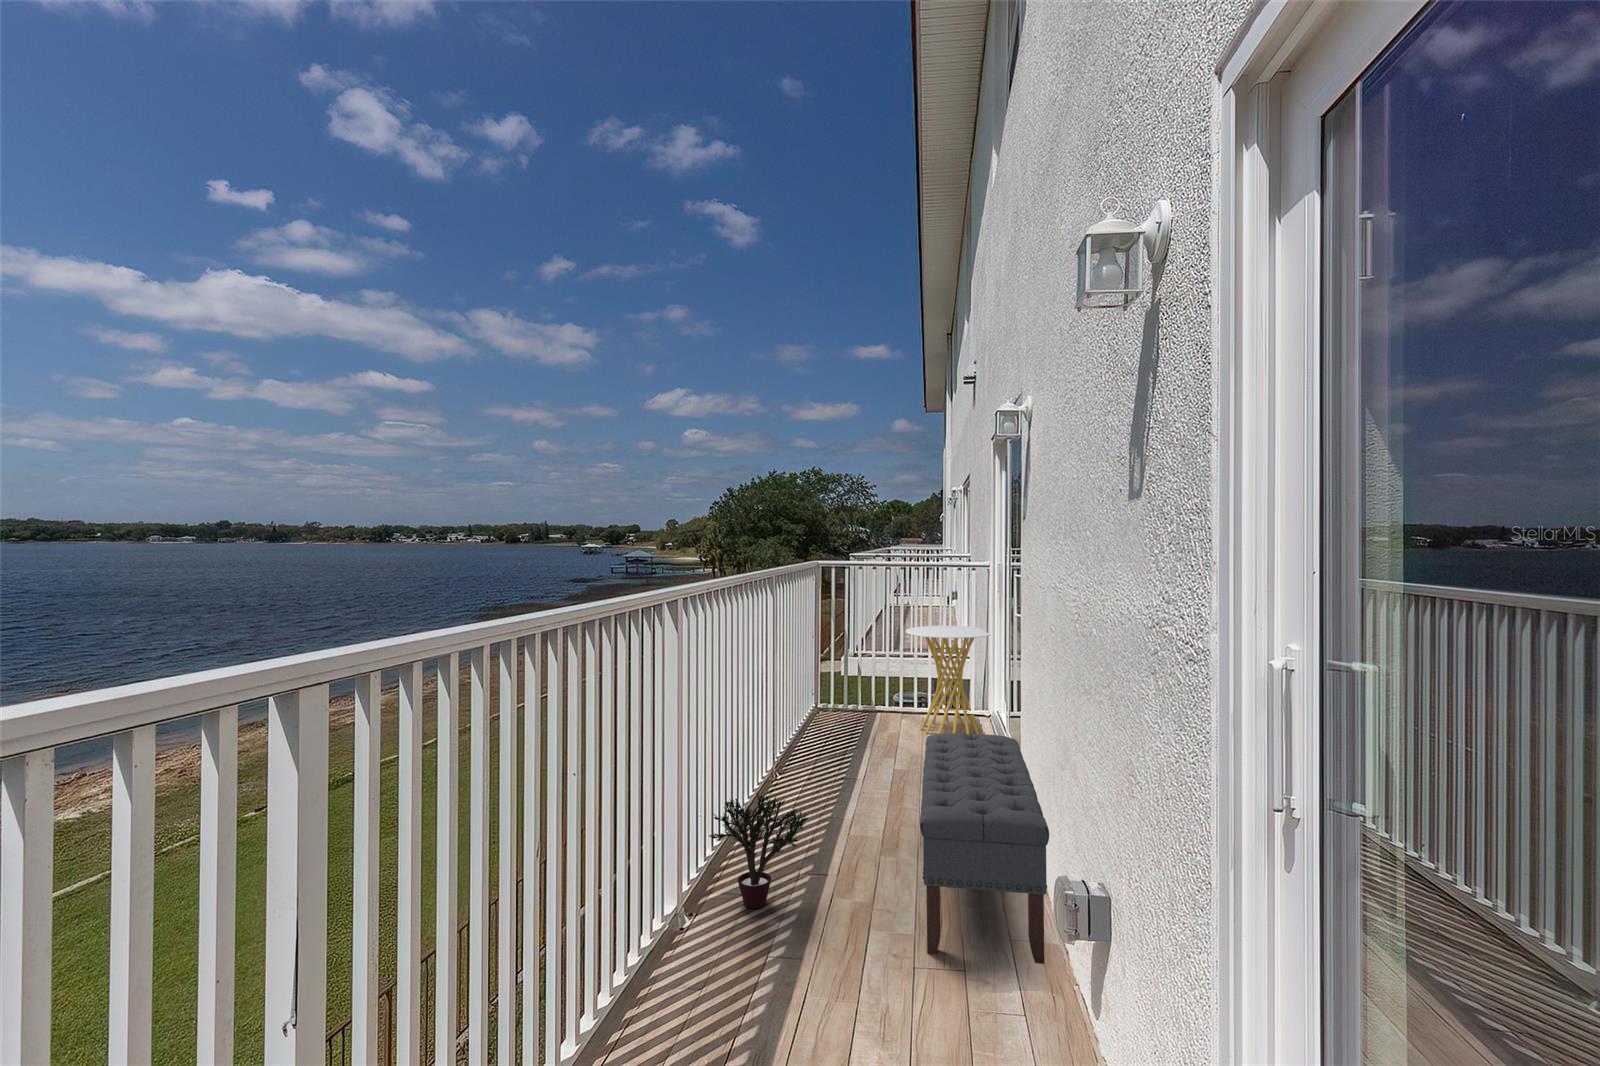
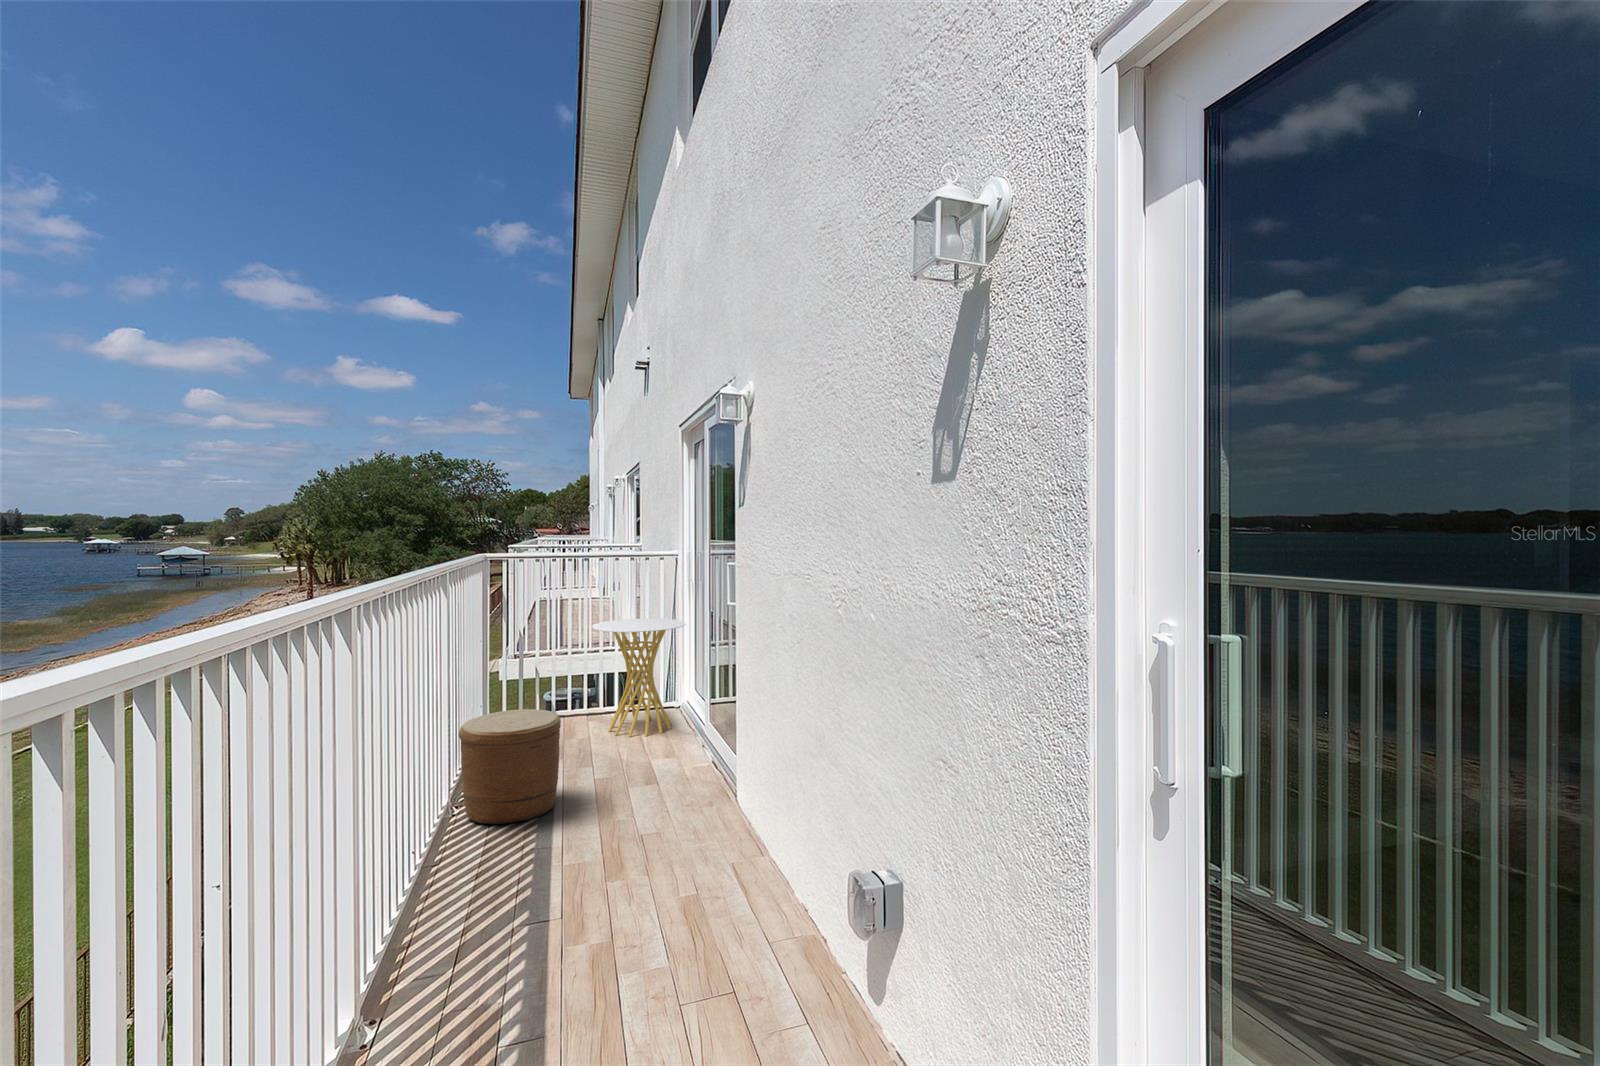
woven basket: none [780,698,862,794] -> present [459,709,561,824]
bench: present [920,733,1049,964] -> none [649,729,816,984]
potted plant: present [709,793,808,909] -> none [400,837,531,988]

